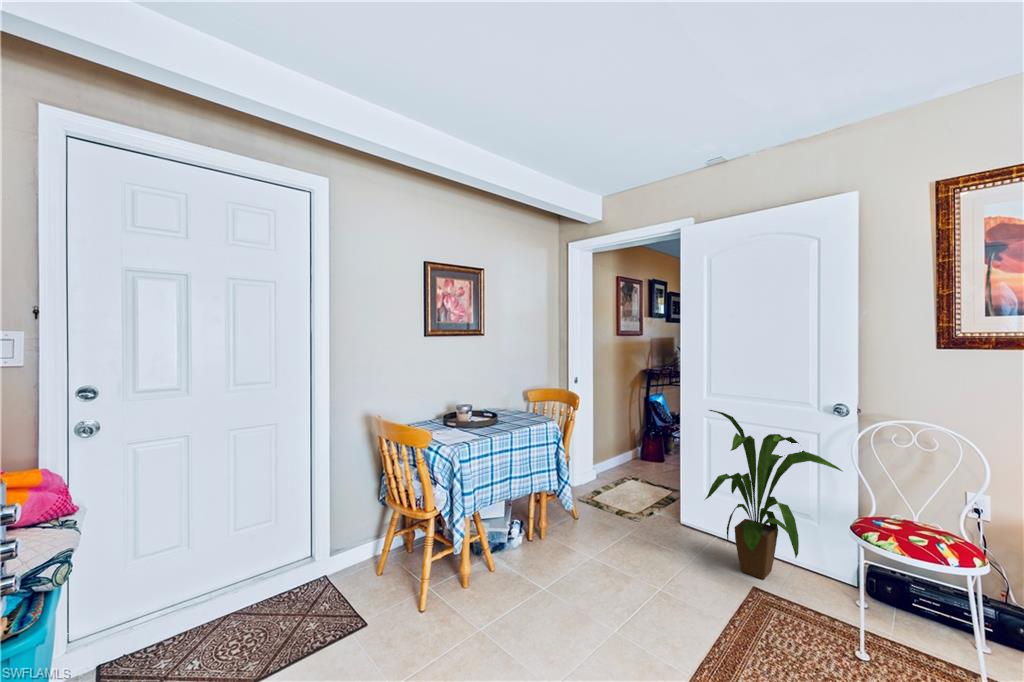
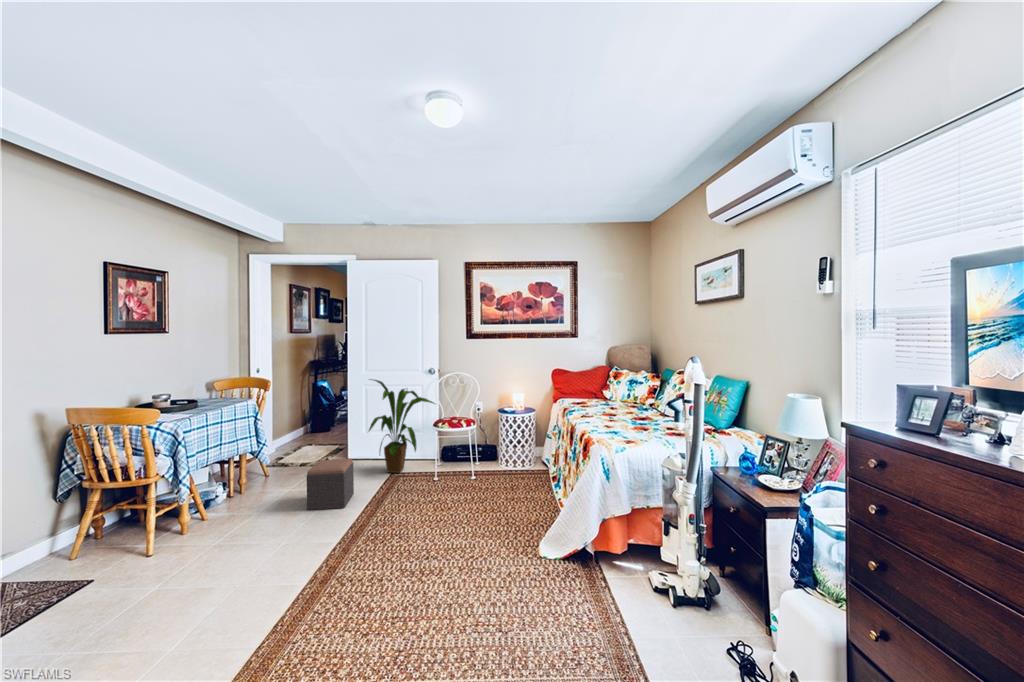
footstool: none [605,530,679,629] -> present [307,459,354,510]

